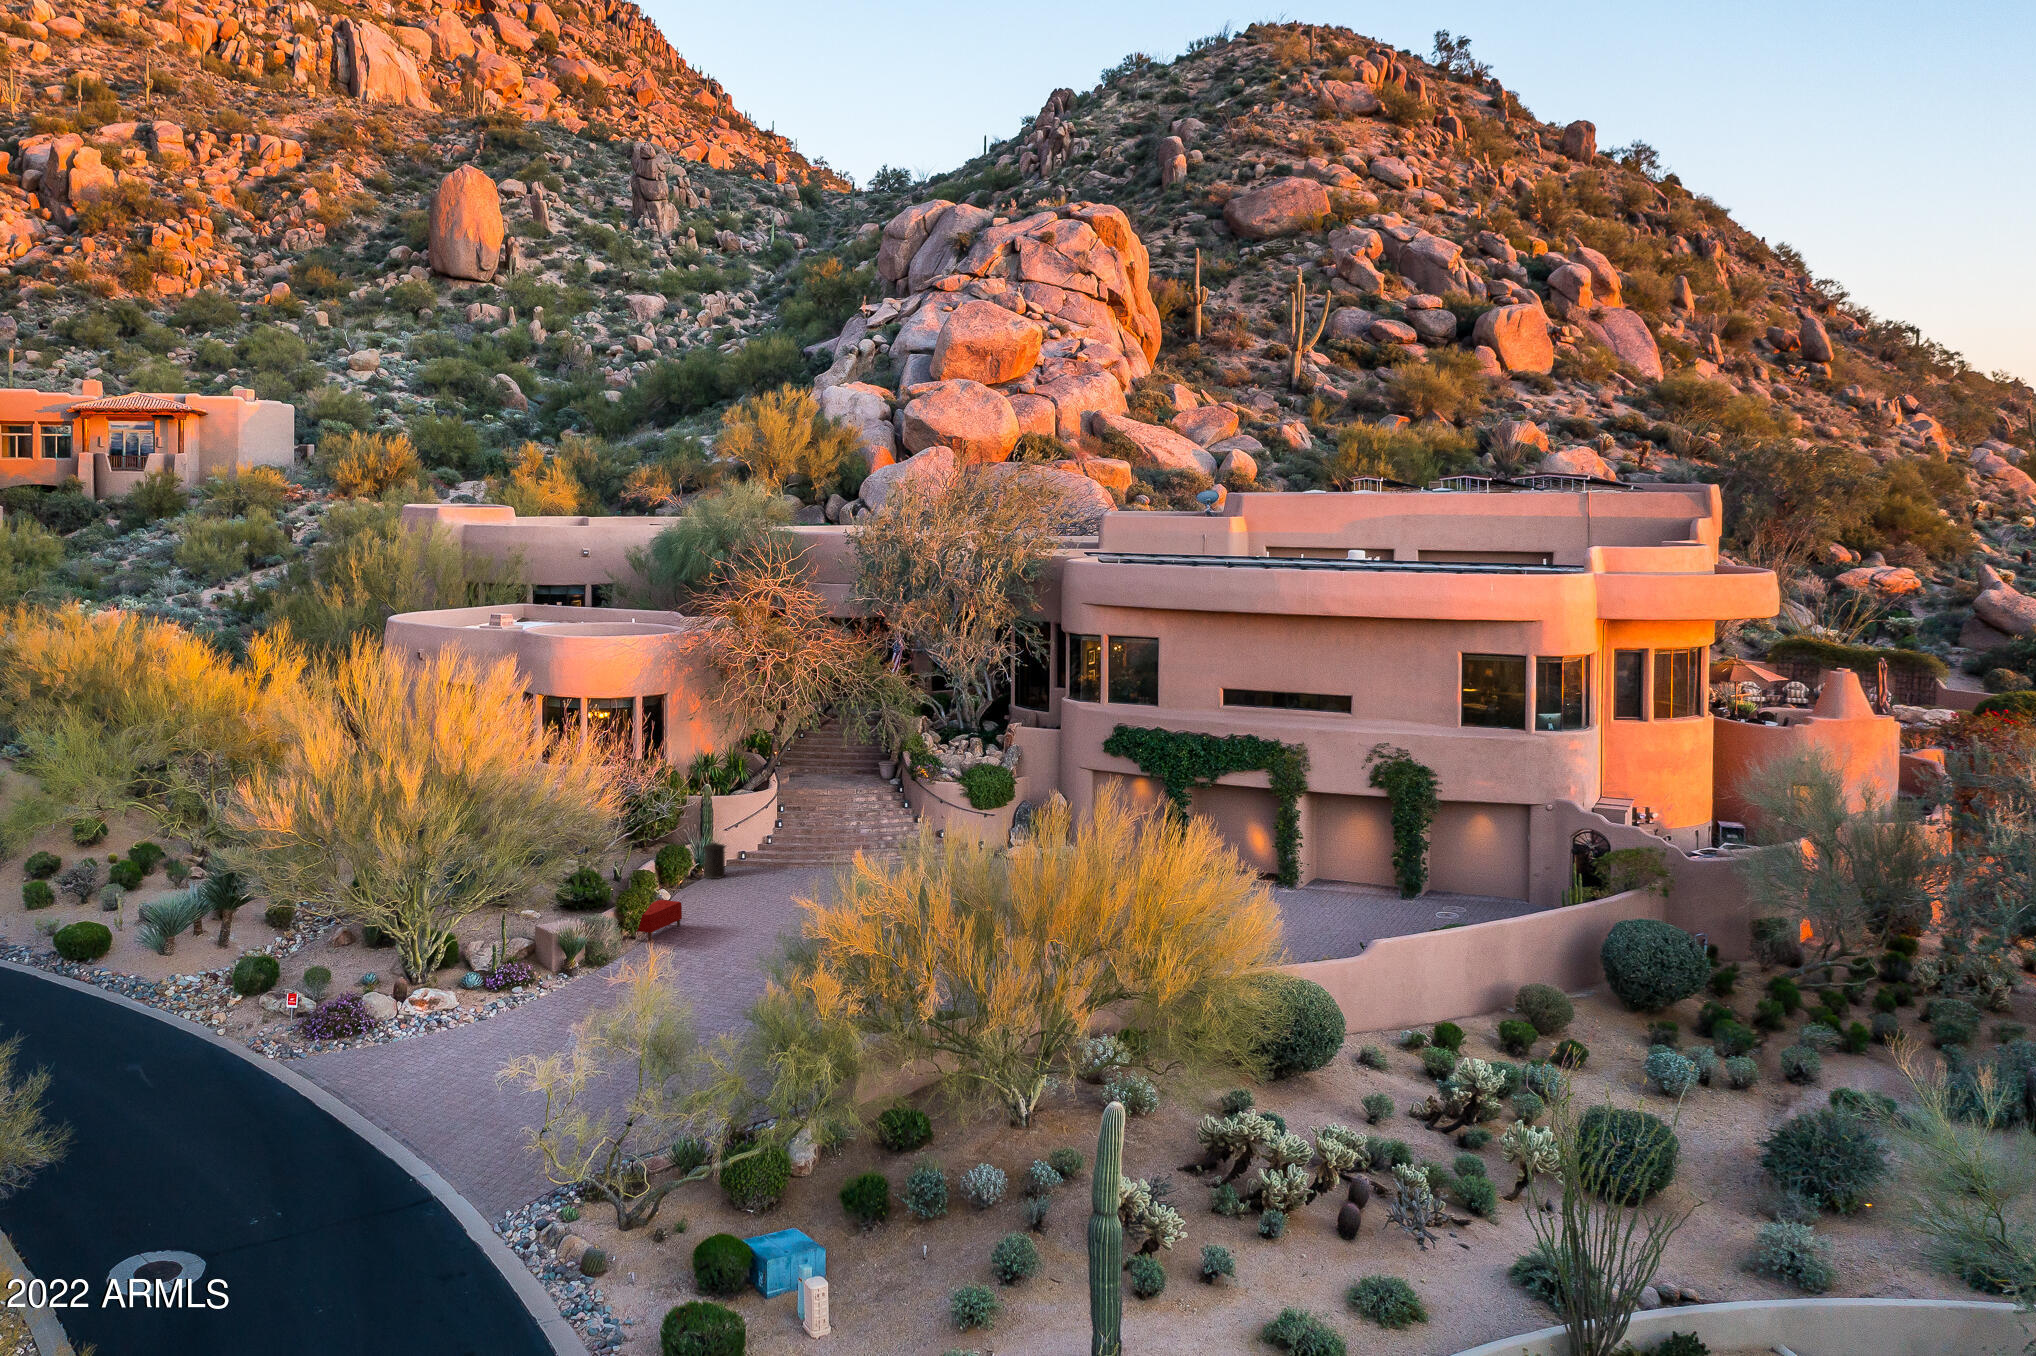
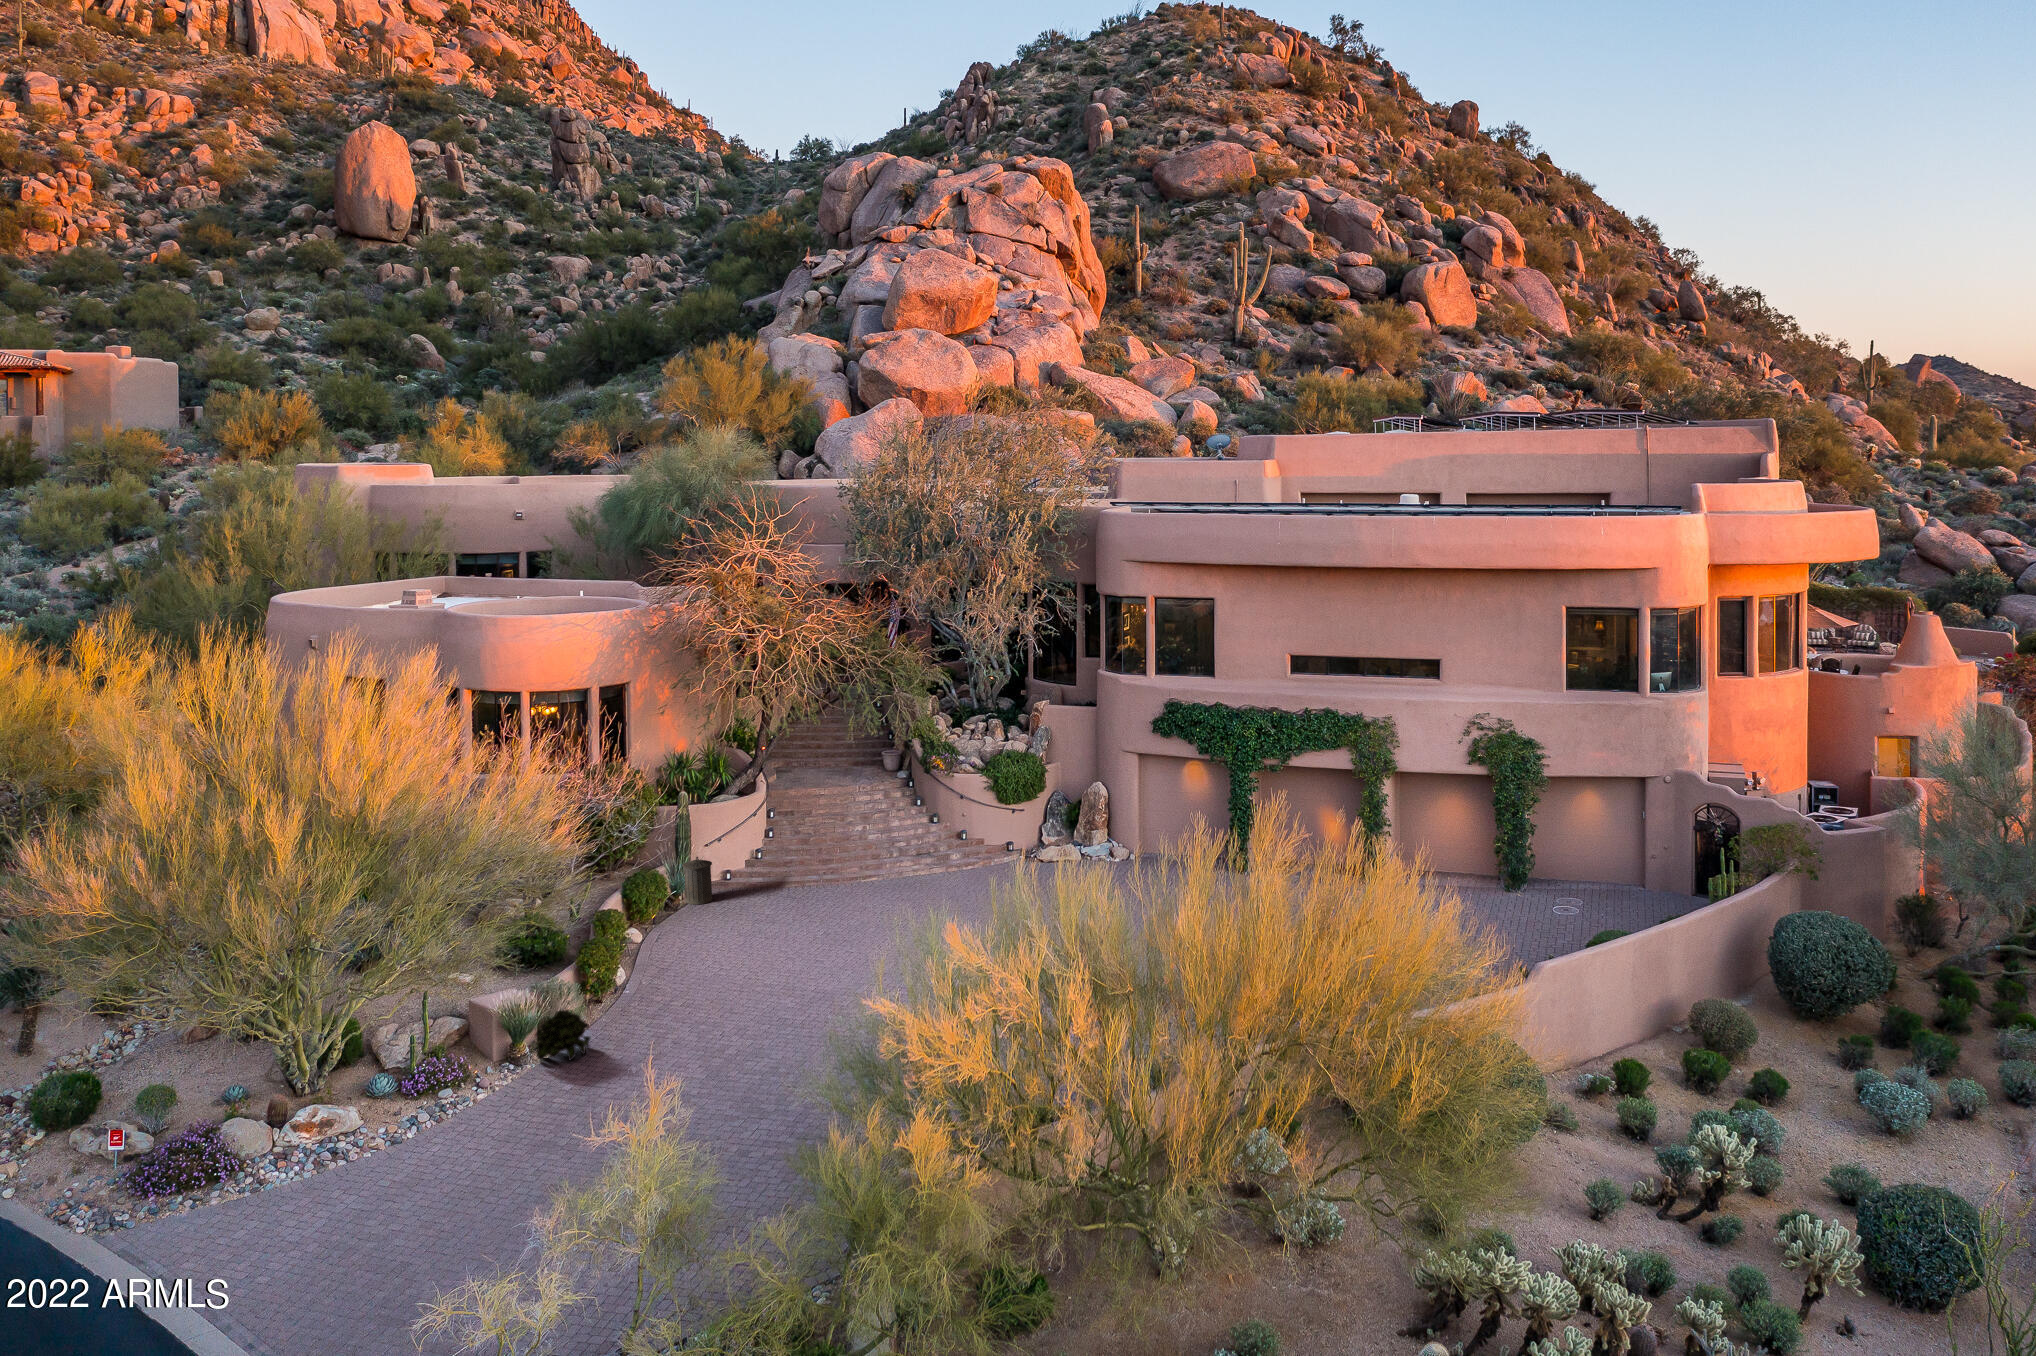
bench: present [637,900,682,941] -> none [598,945,668,1005]
potted plant: none [578,934,619,971] -> present [536,1009,590,1060]

